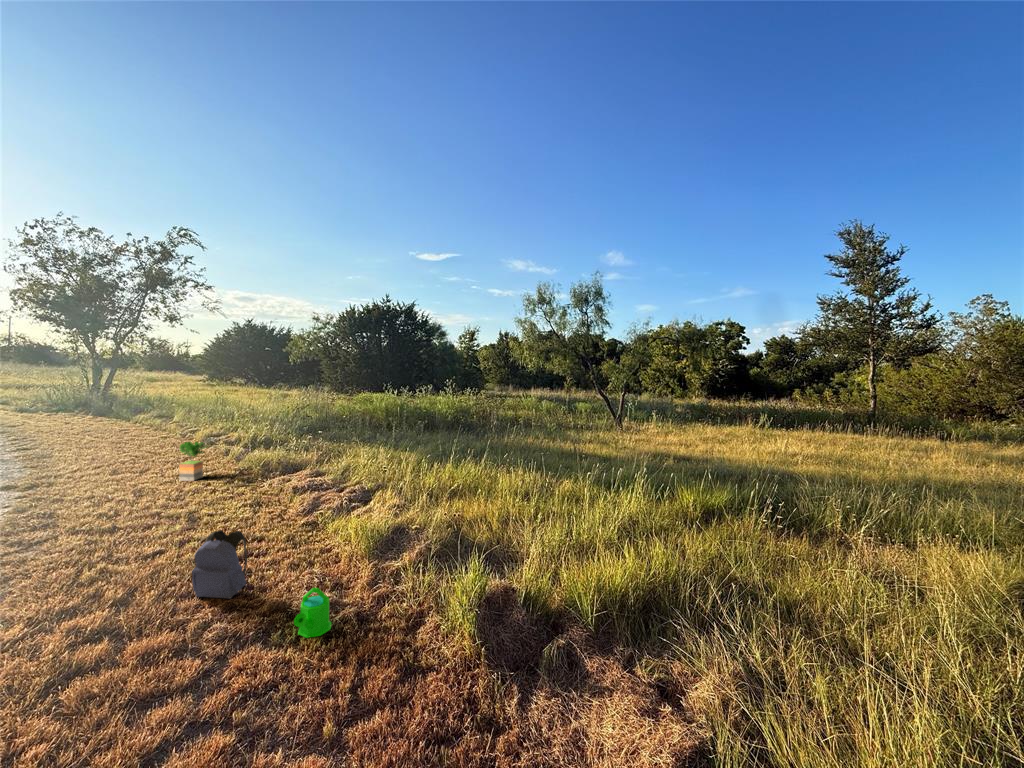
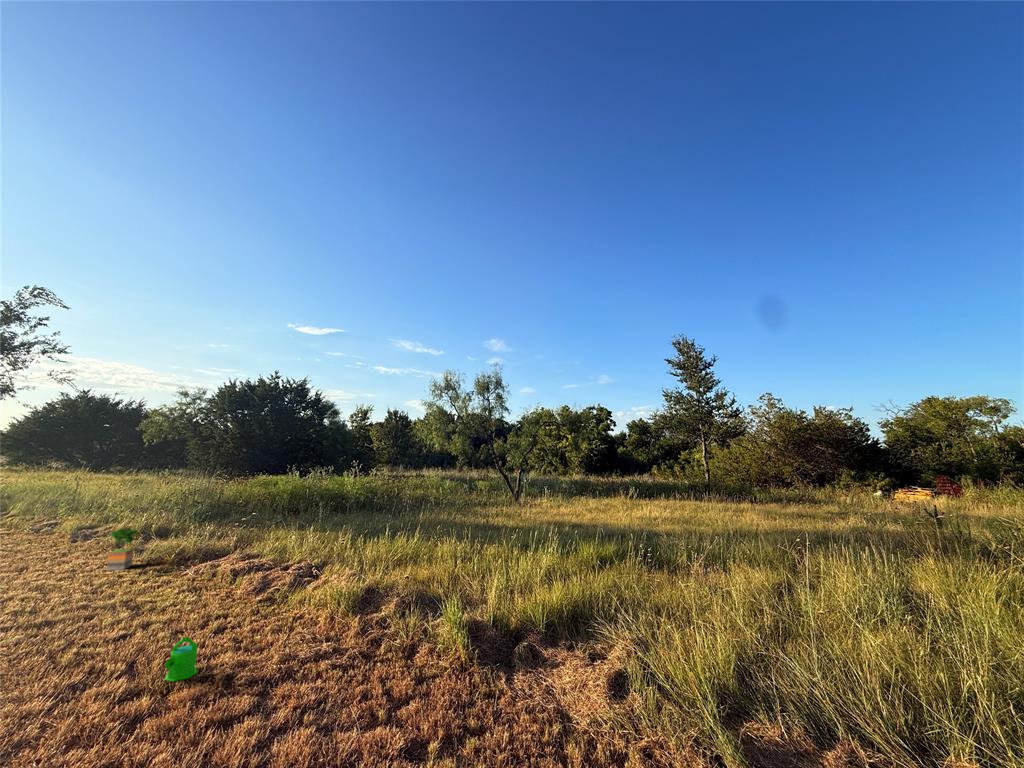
backpack: present [192,530,247,599] -> none [213,593,260,655]
watering can: present [294,588,332,638] -> present [165,637,197,681]

